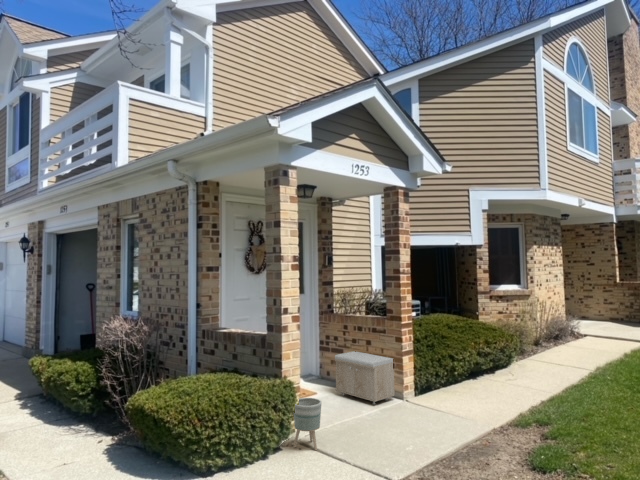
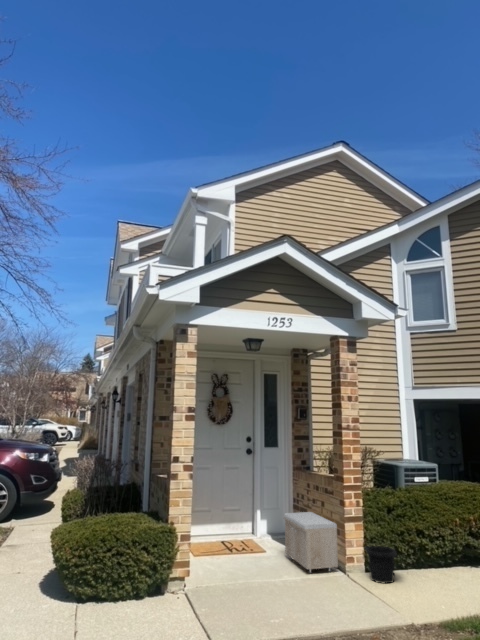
trash can: none [416,373,448,403] -> present [364,546,397,583]
planter: present [293,398,321,450] -> none [177,548,205,603]

